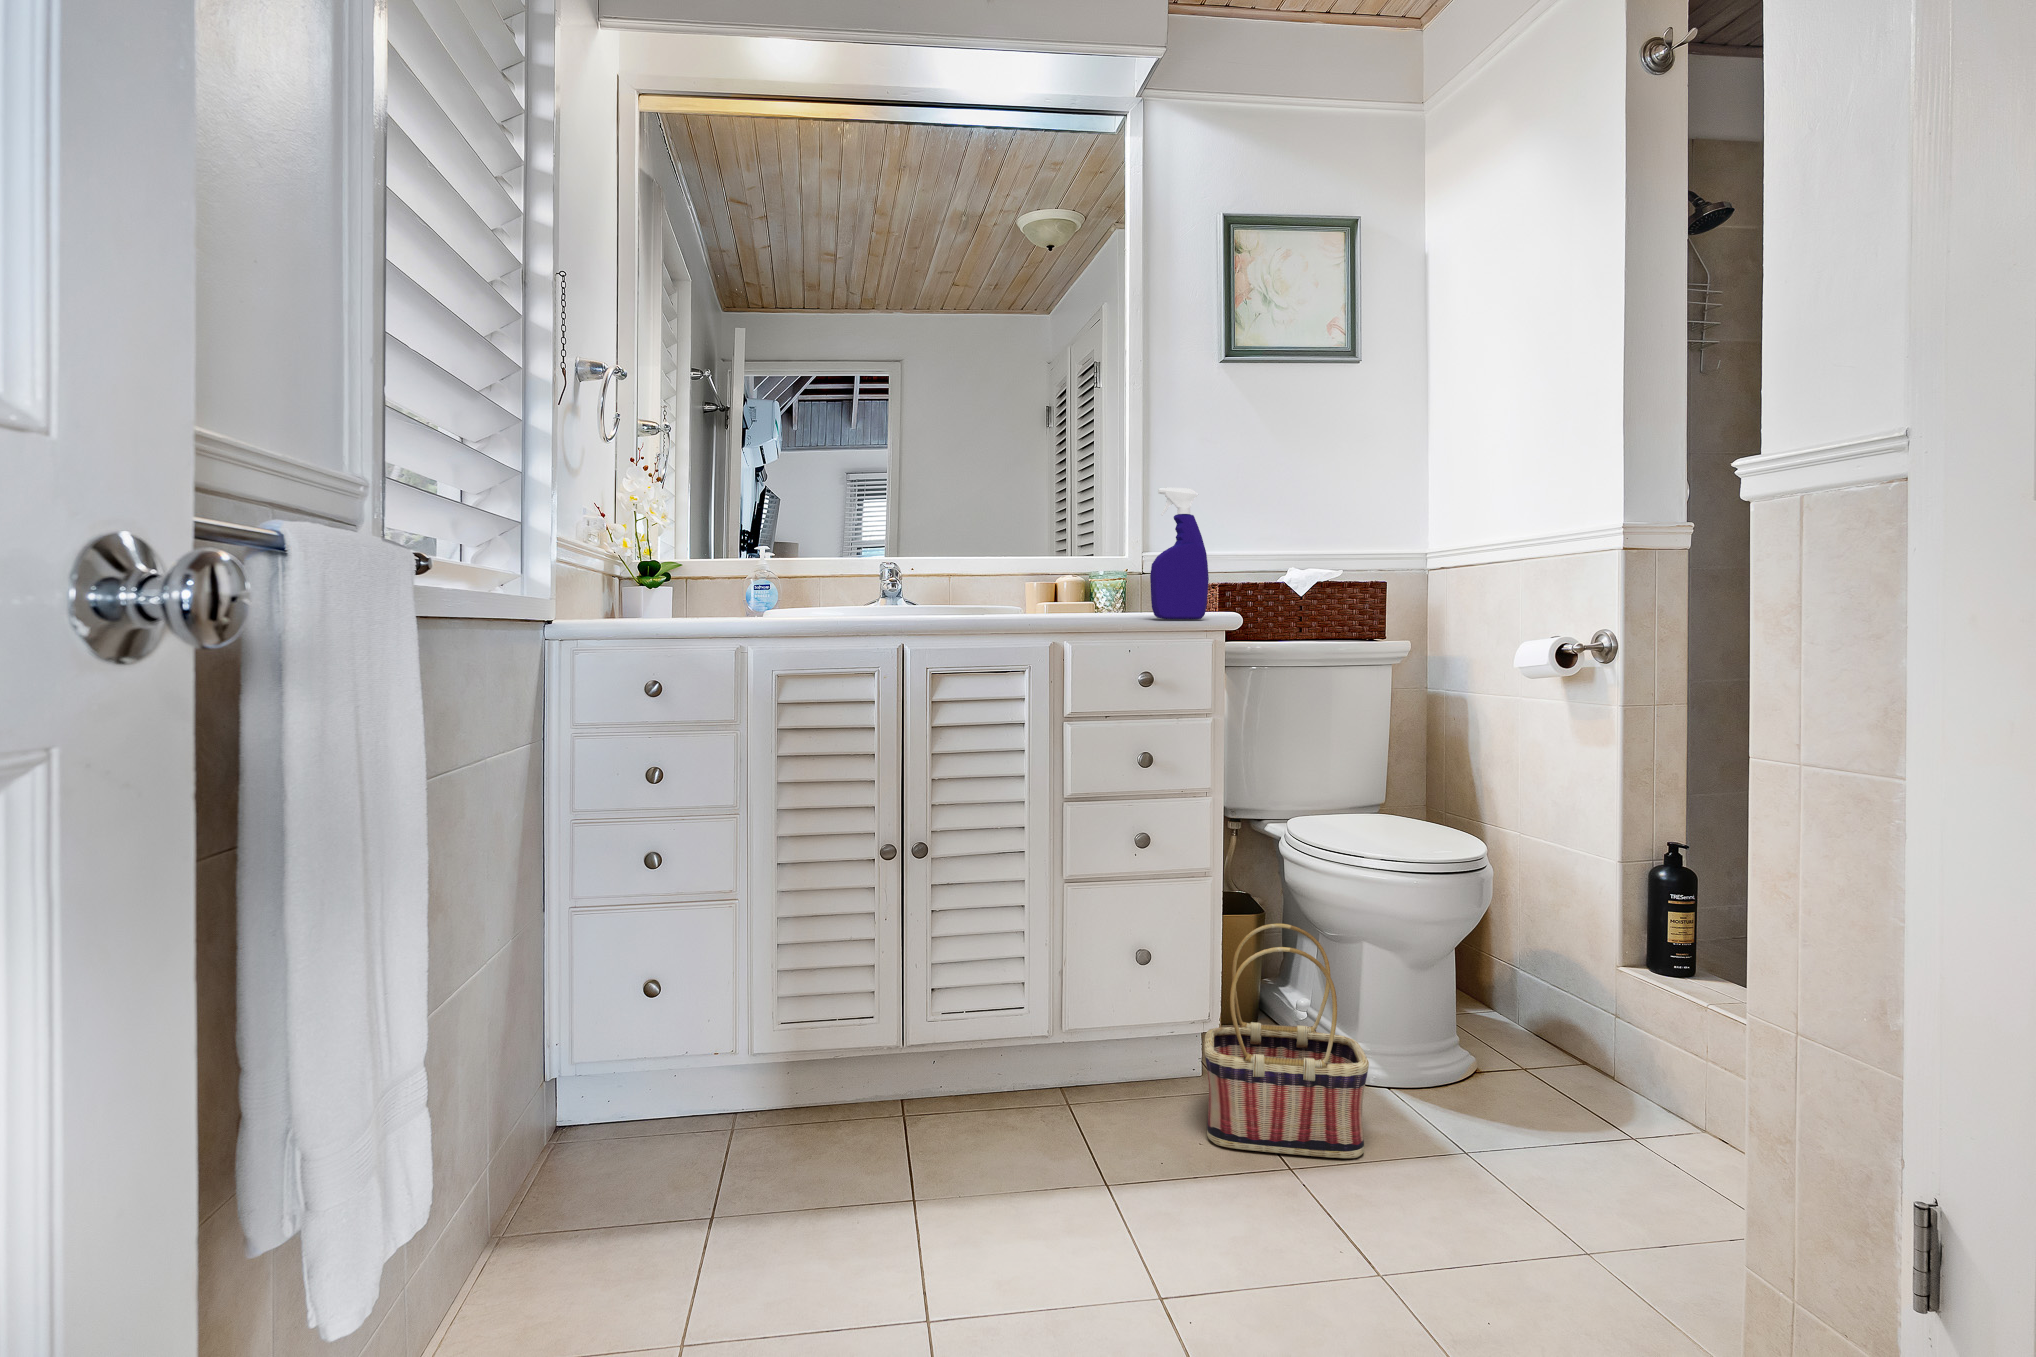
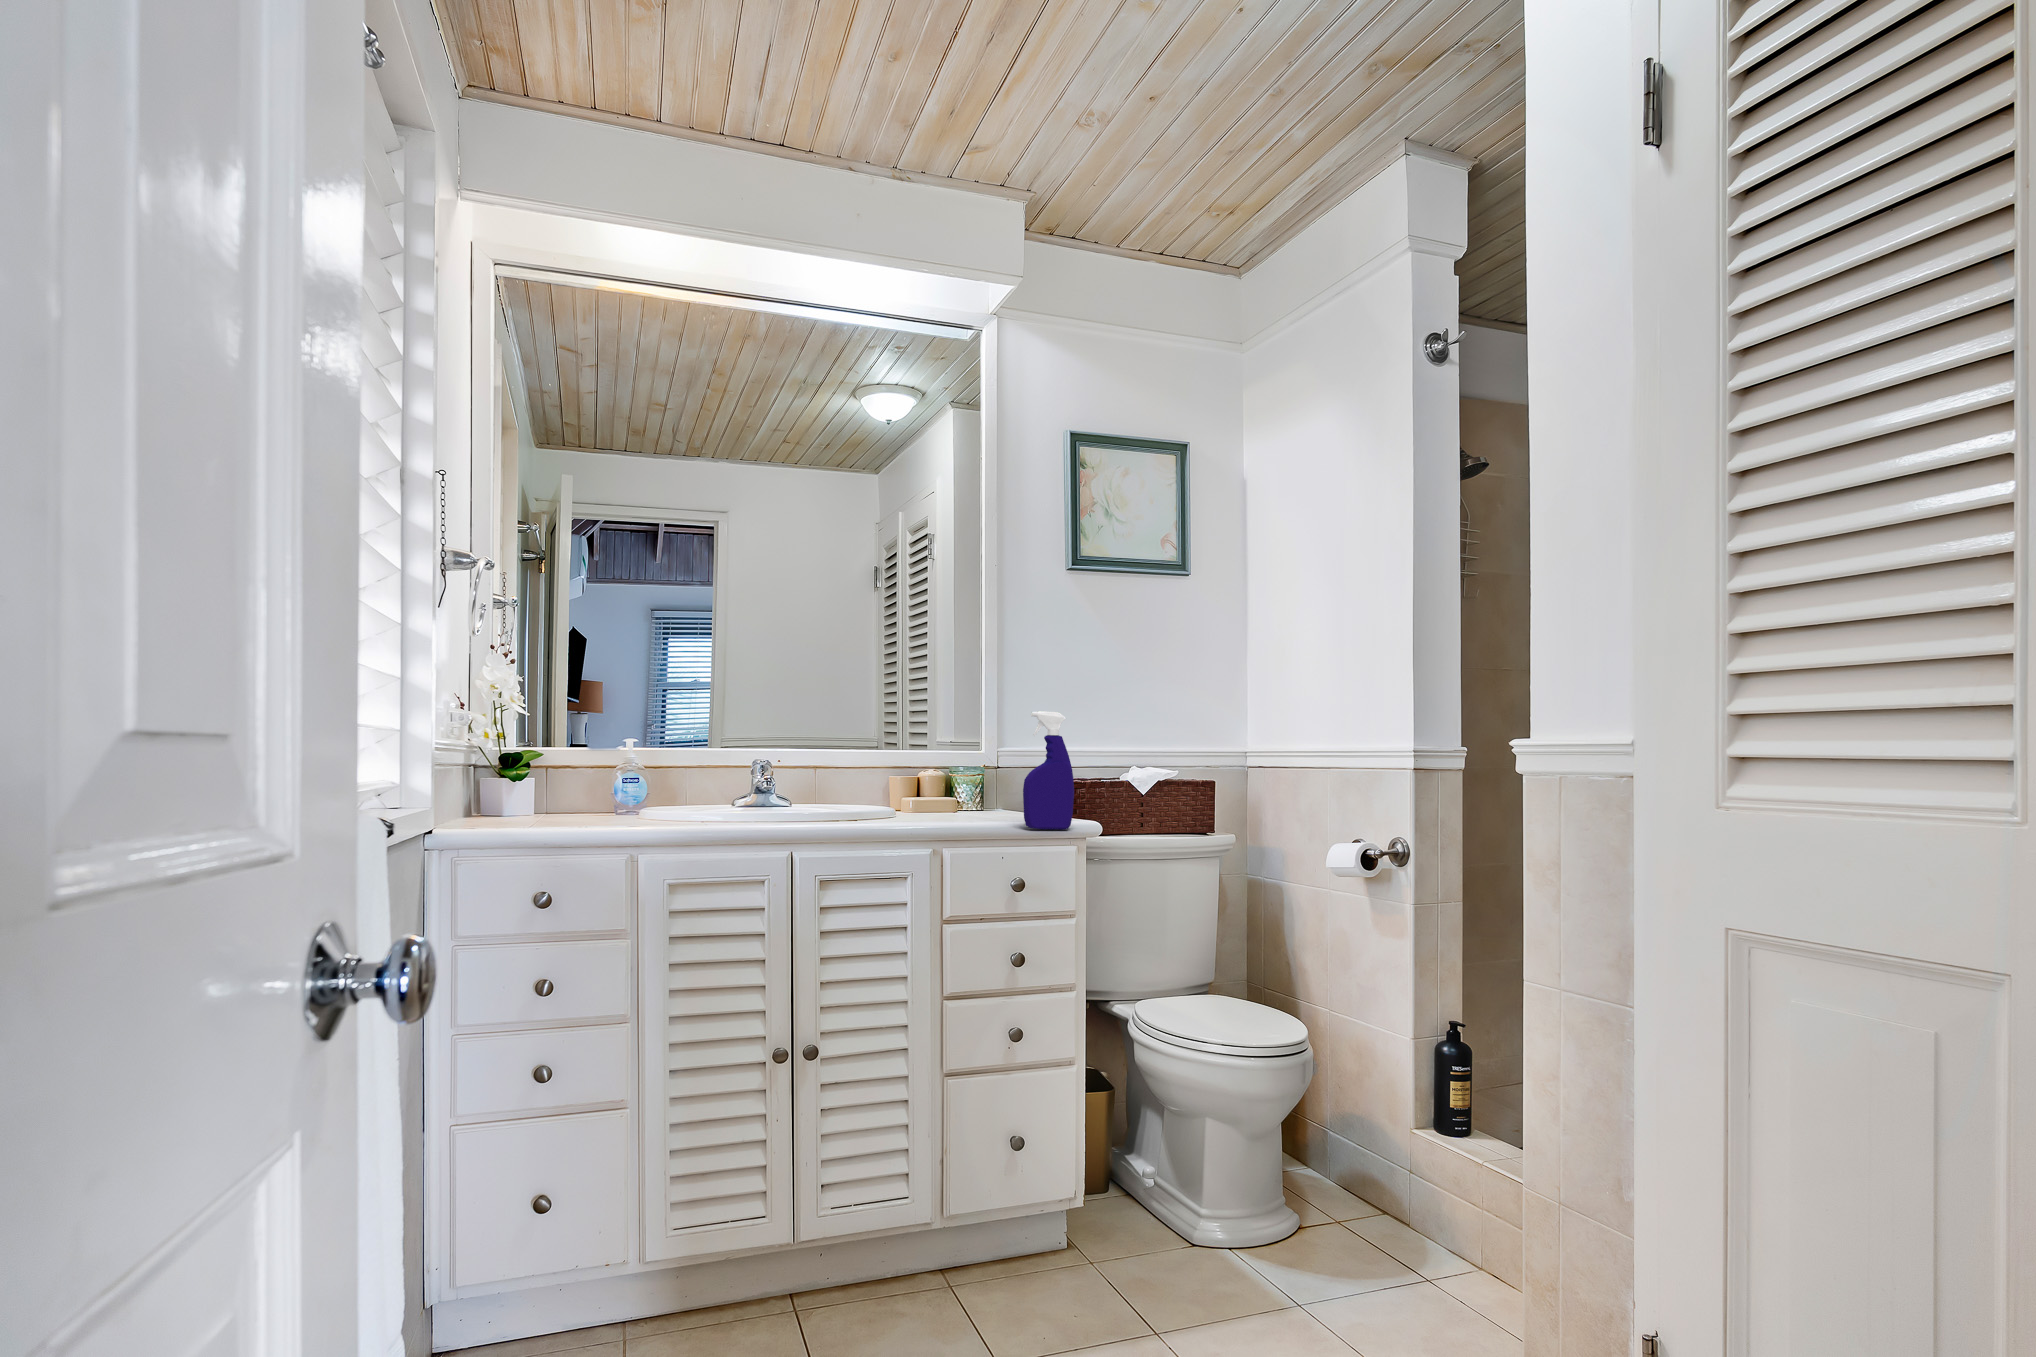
basket: present [1204,923,1369,1158] -> none [1071,1108,1215,1323]

